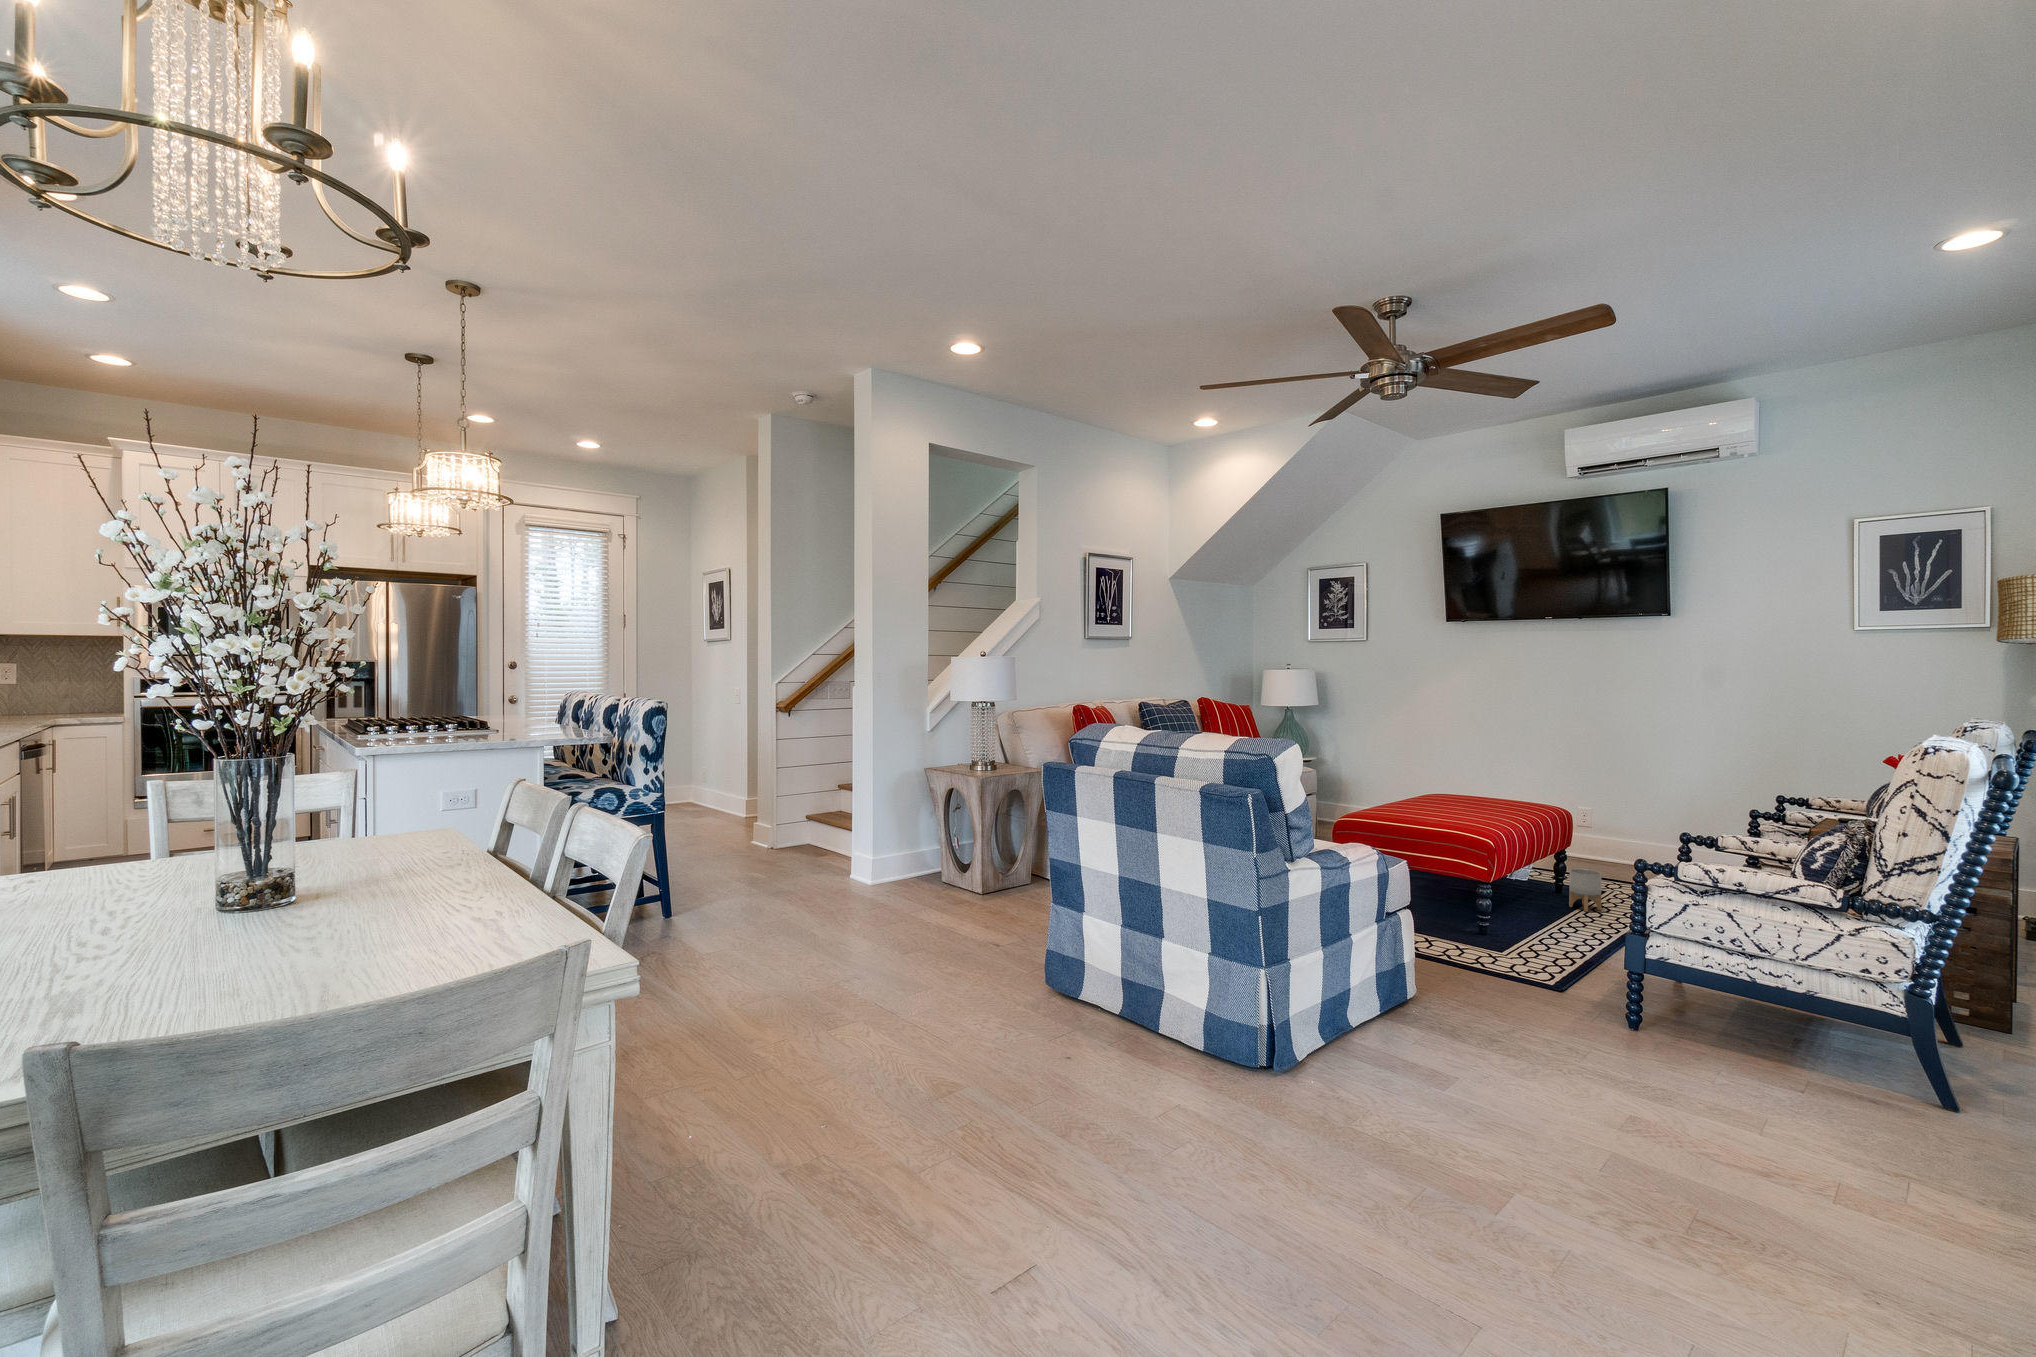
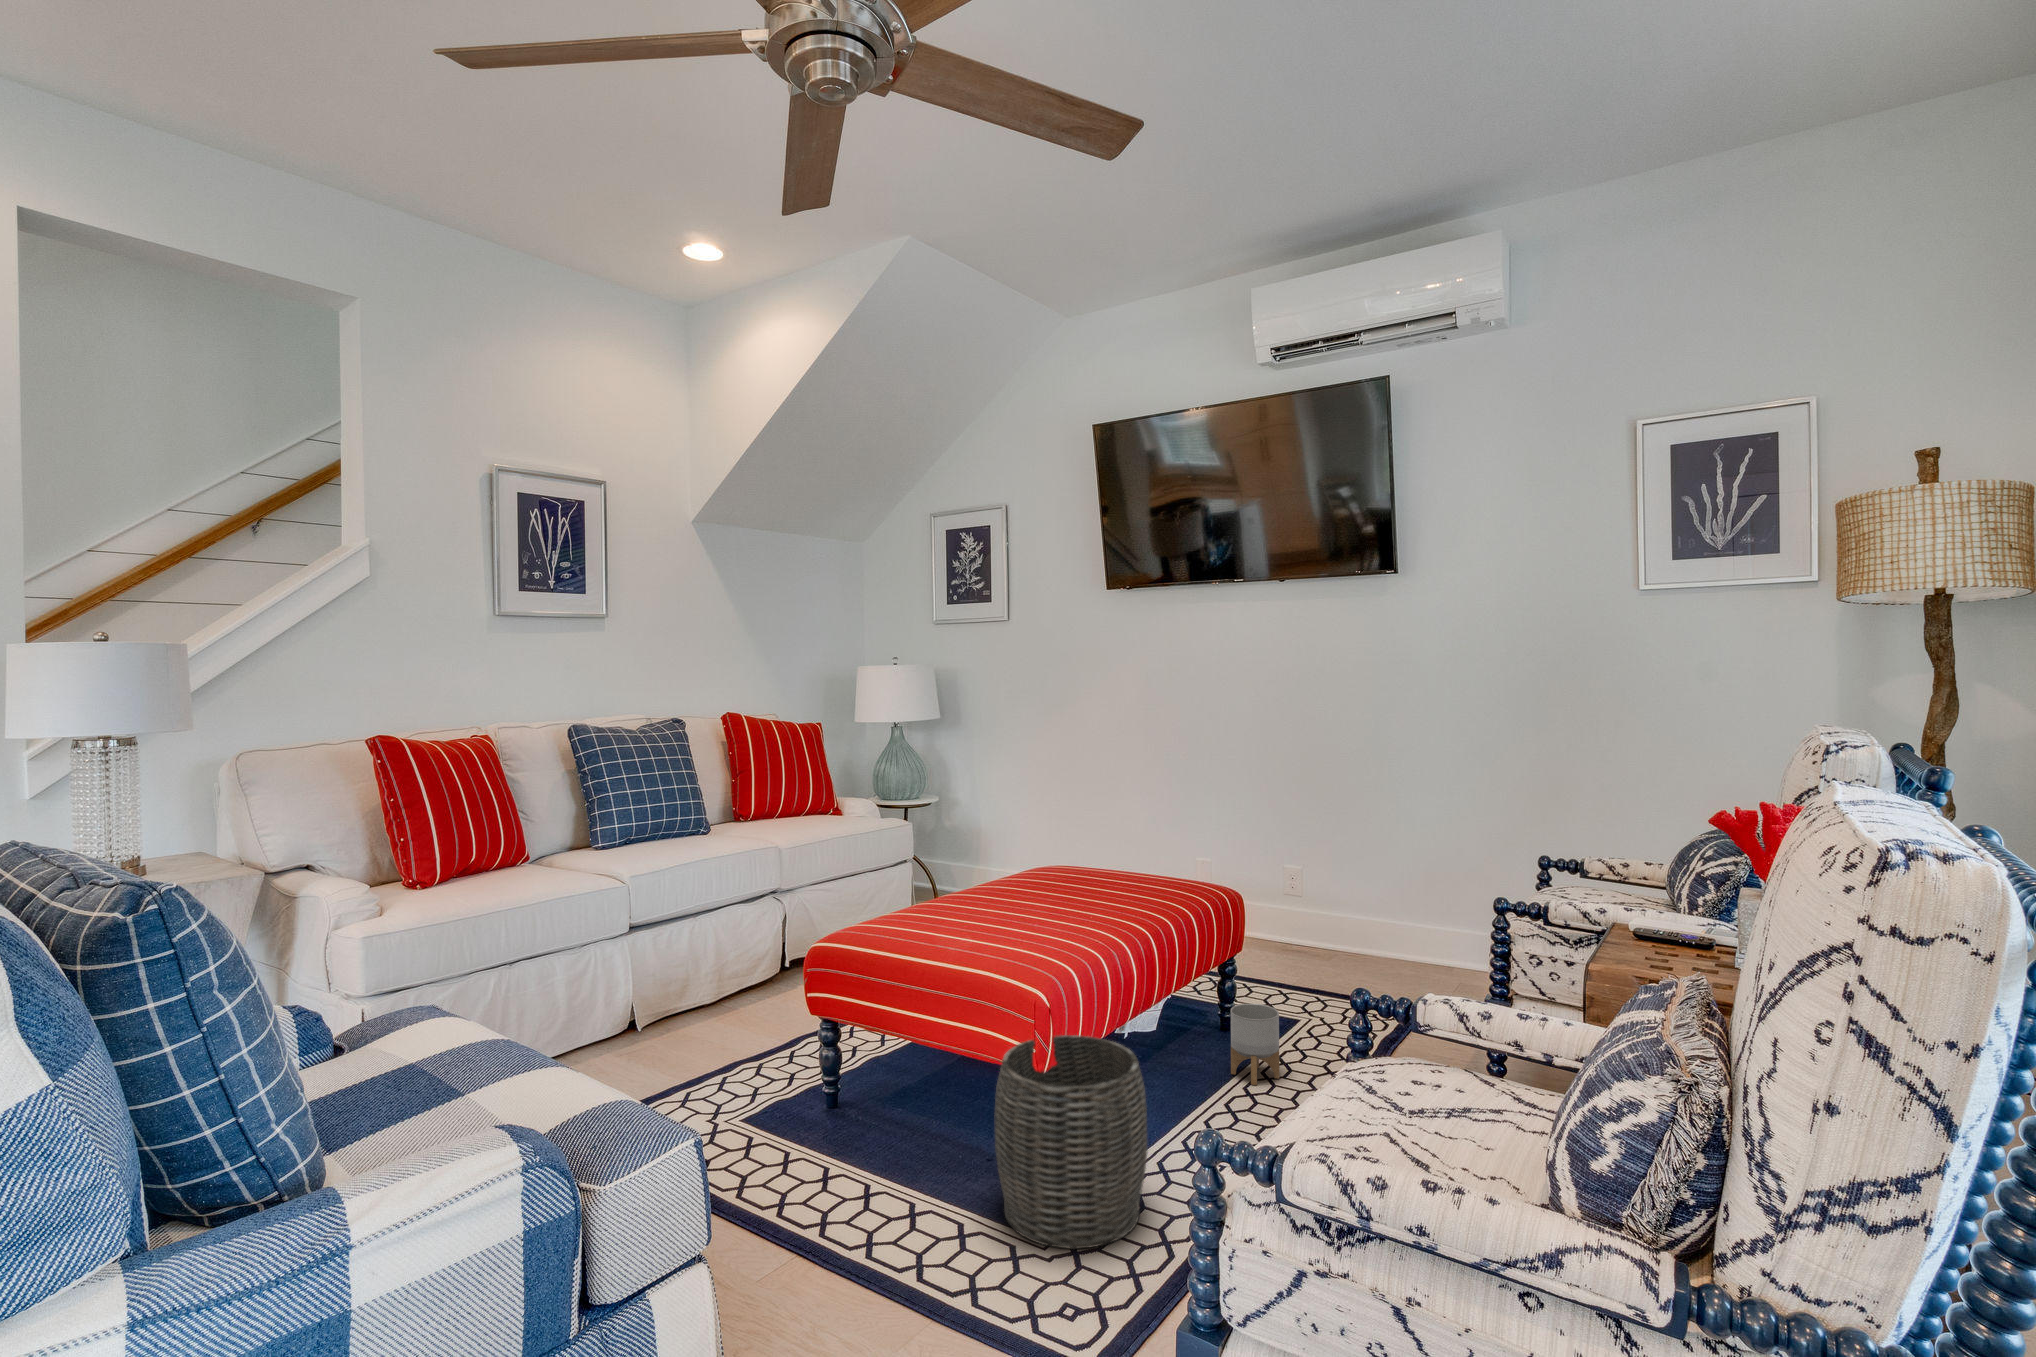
woven basket: none [1463,862,1549,955] -> present [994,1035,1147,1249]

